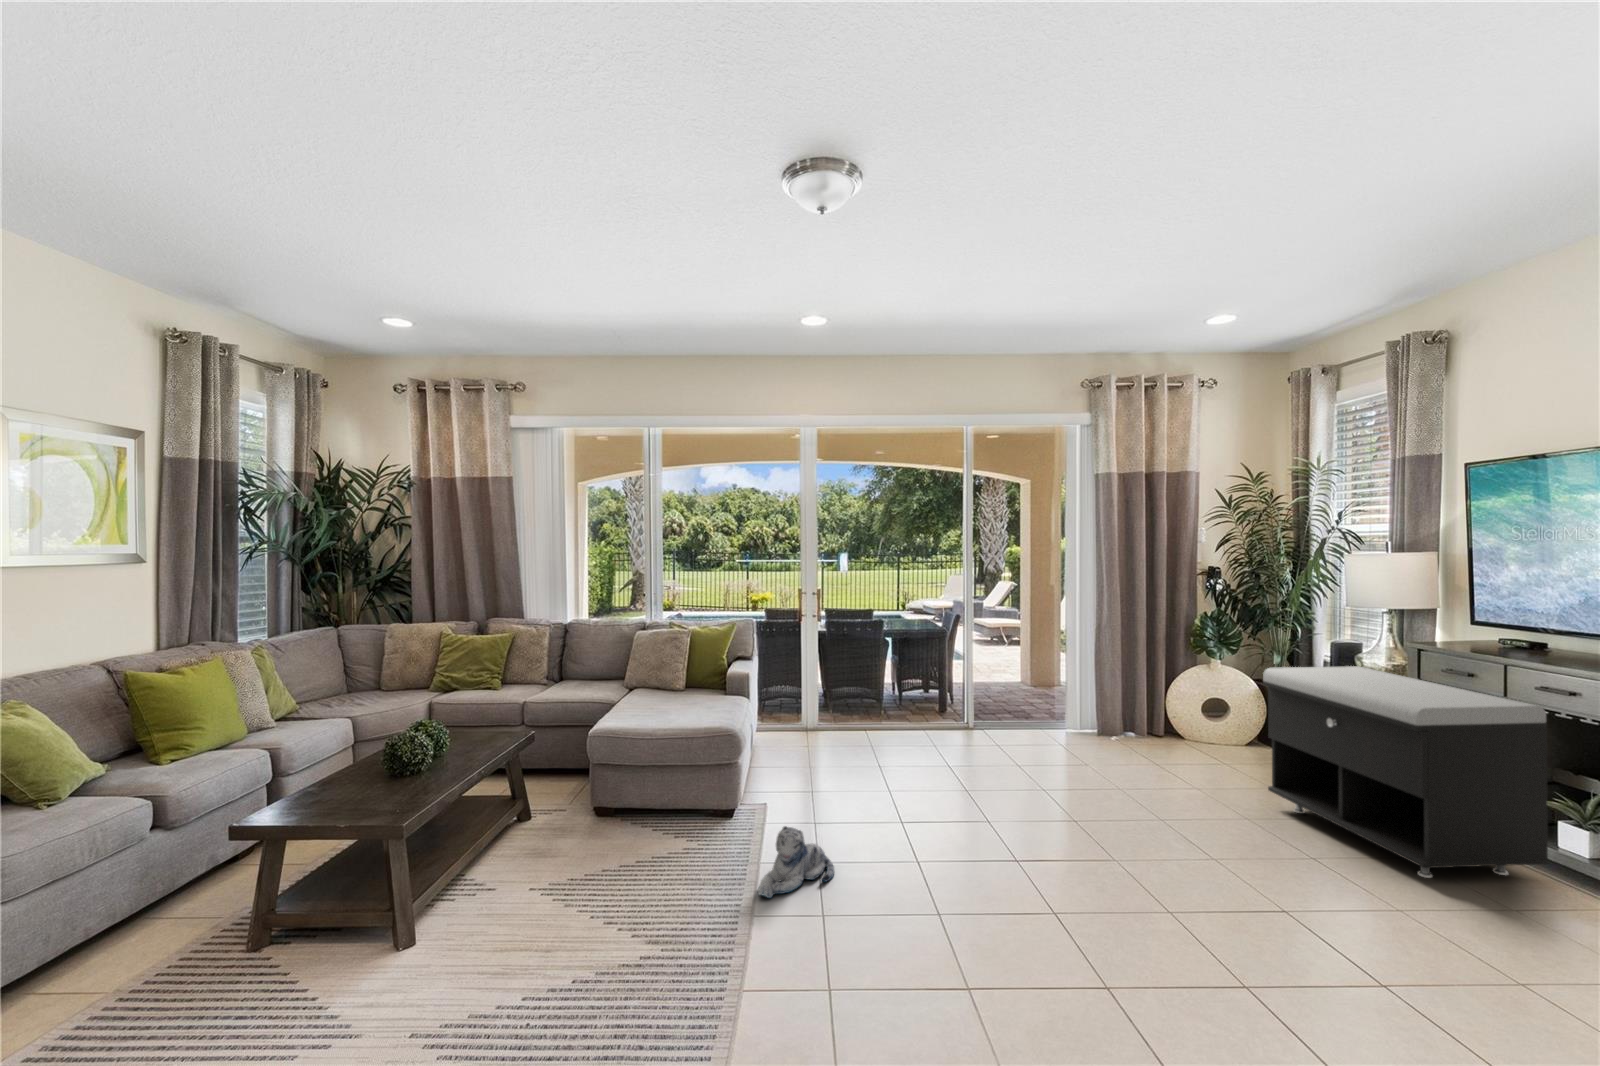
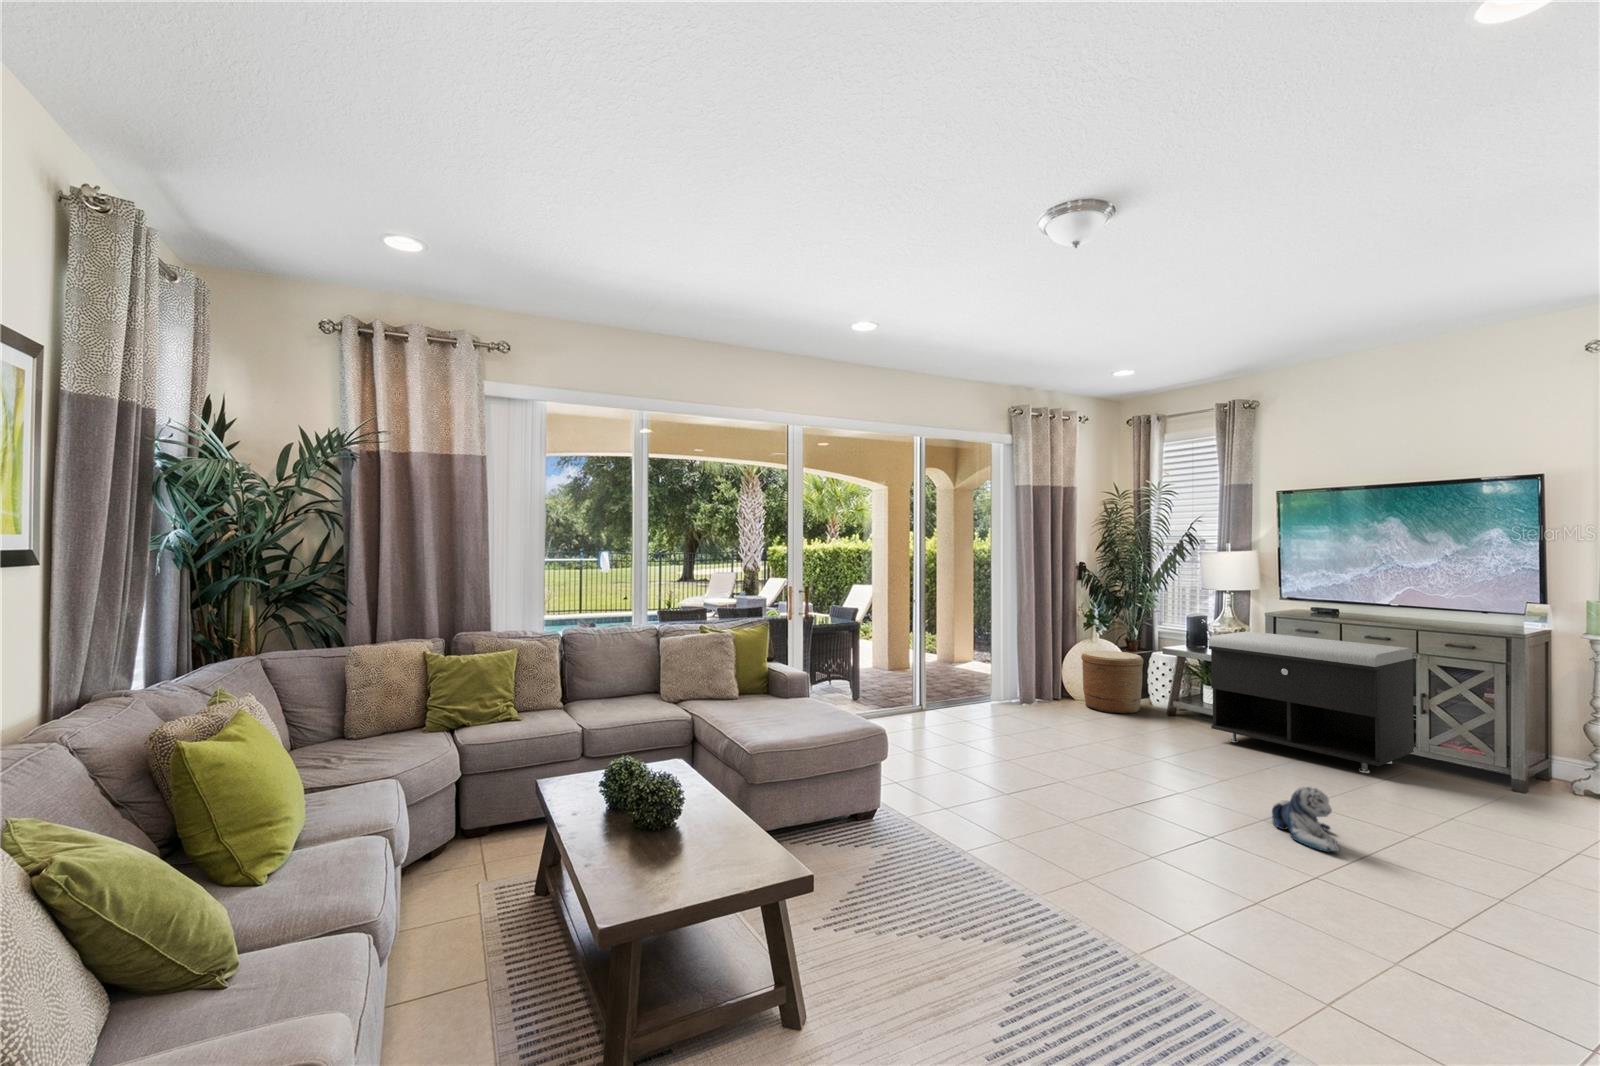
woven basket: none [1173,679,1254,763] -> present [1081,651,1143,714]
plush toy: present [758,826,834,898] -> present [1272,787,1339,852]

